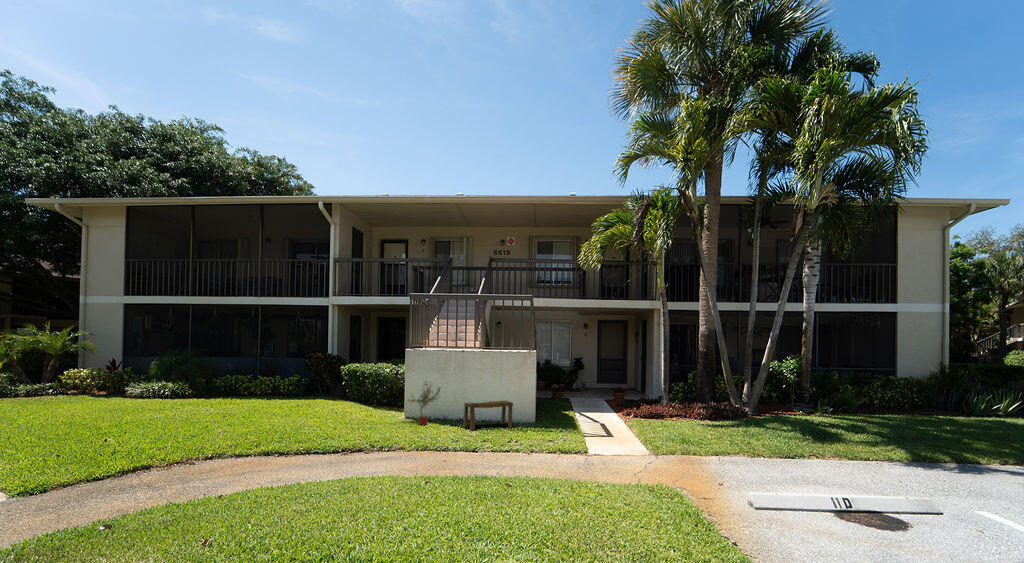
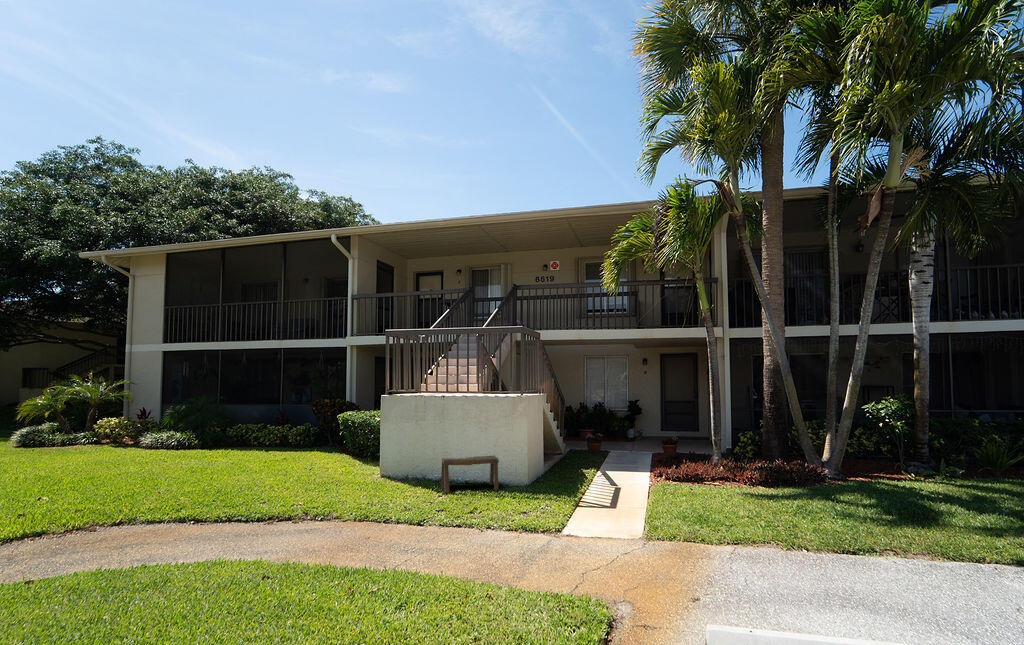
potted tree: present [408,382,440,425] -> none [382,431,419,484]

